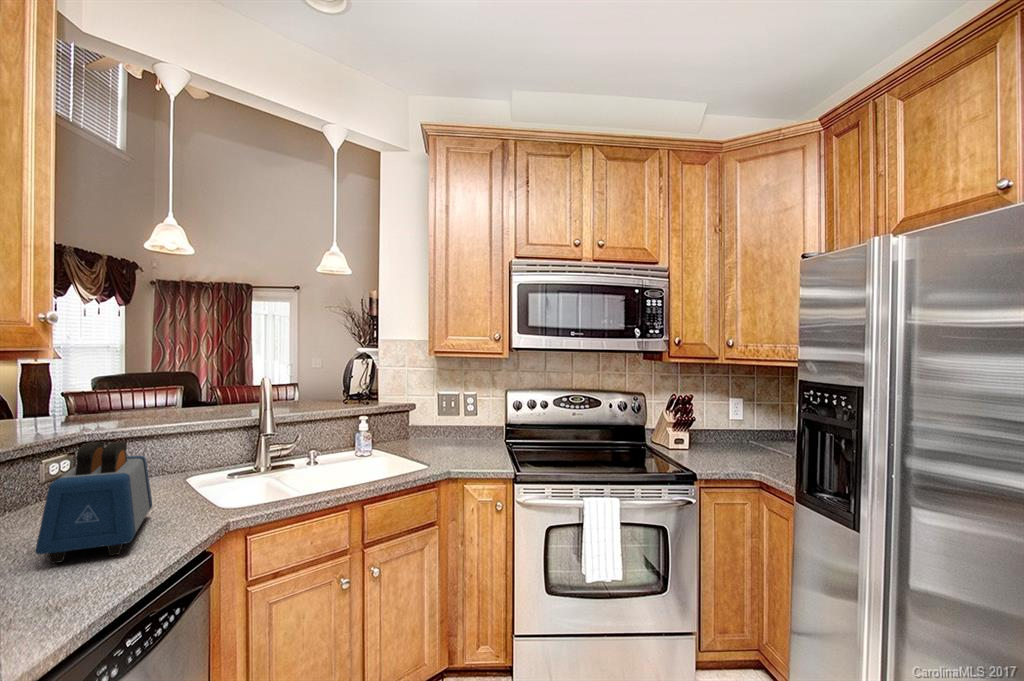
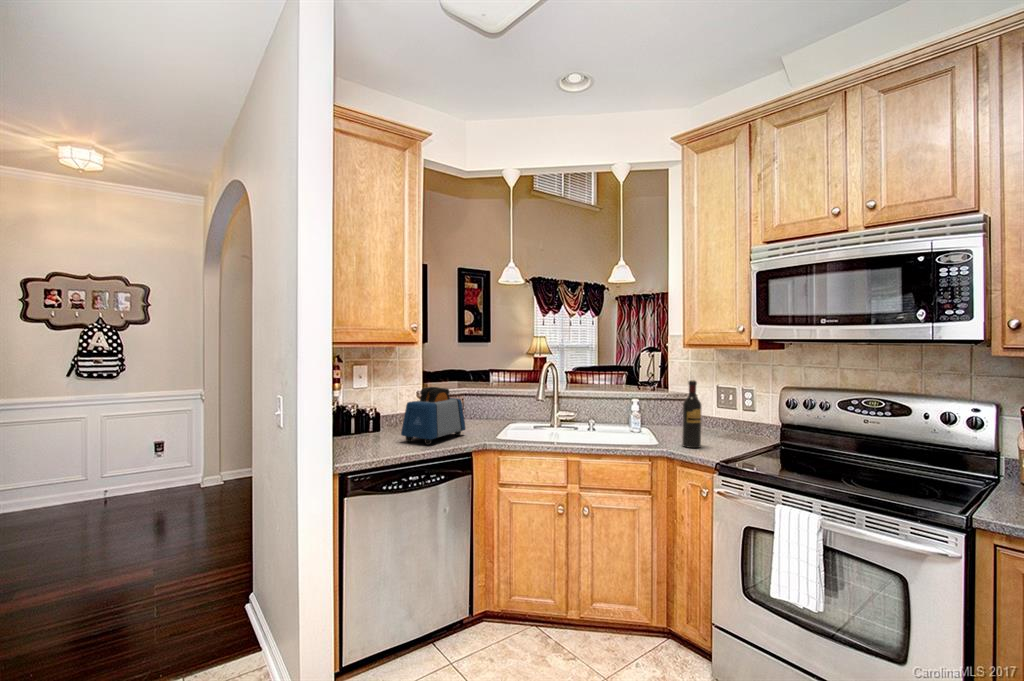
wine bottle: none [449,392,468,464] -> present [682,380,702,448]

